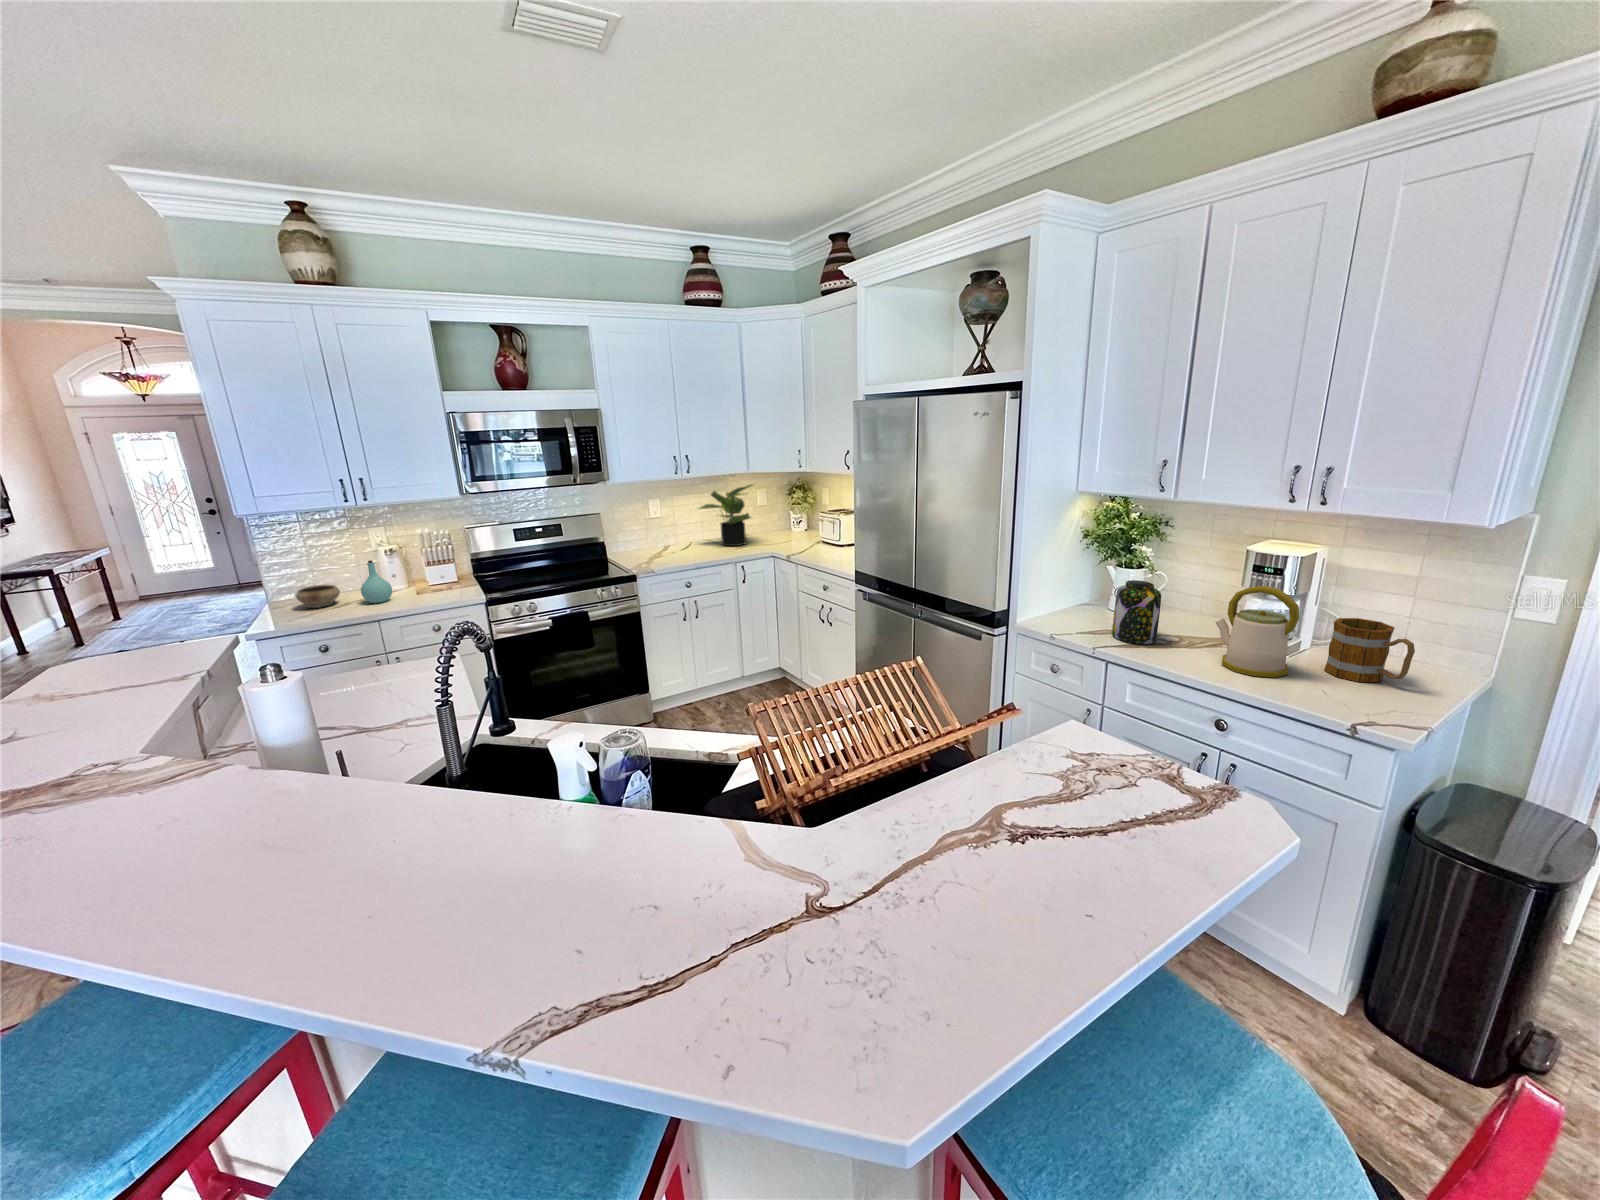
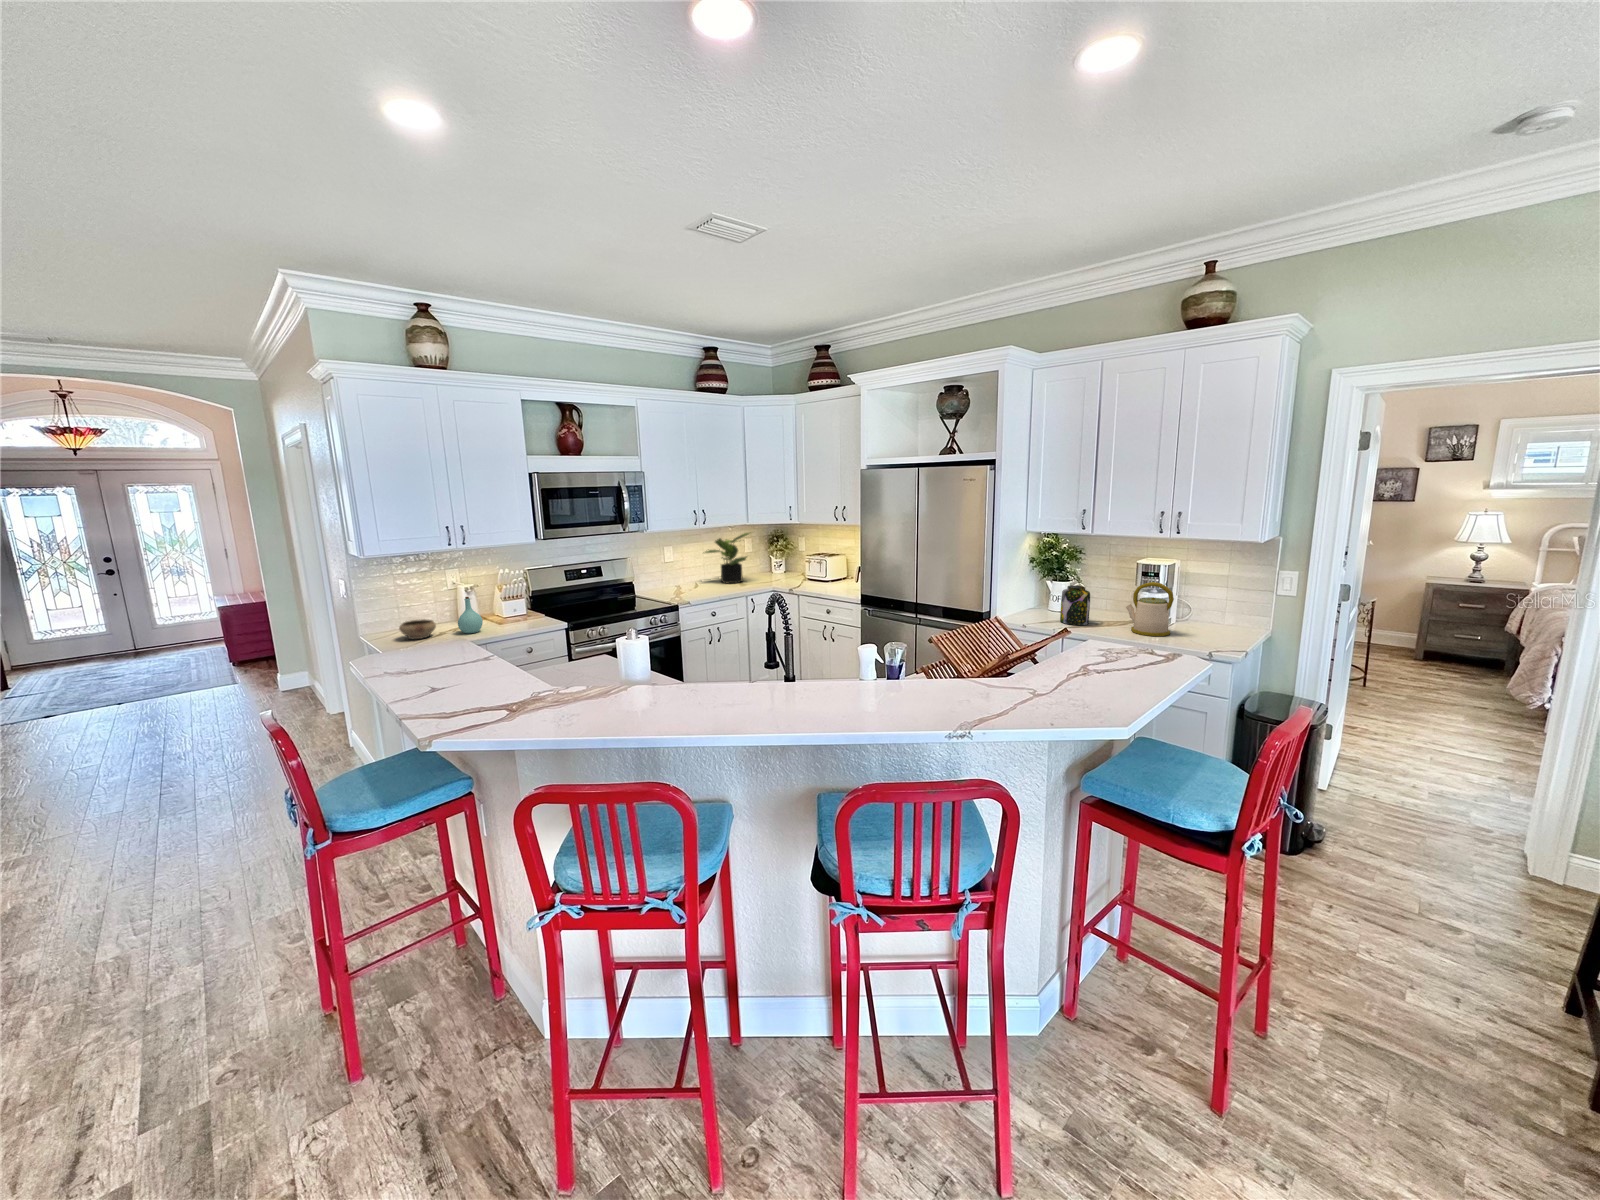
mug: present [1324,618,1415,682] -> none [1187,600,1234,635]

